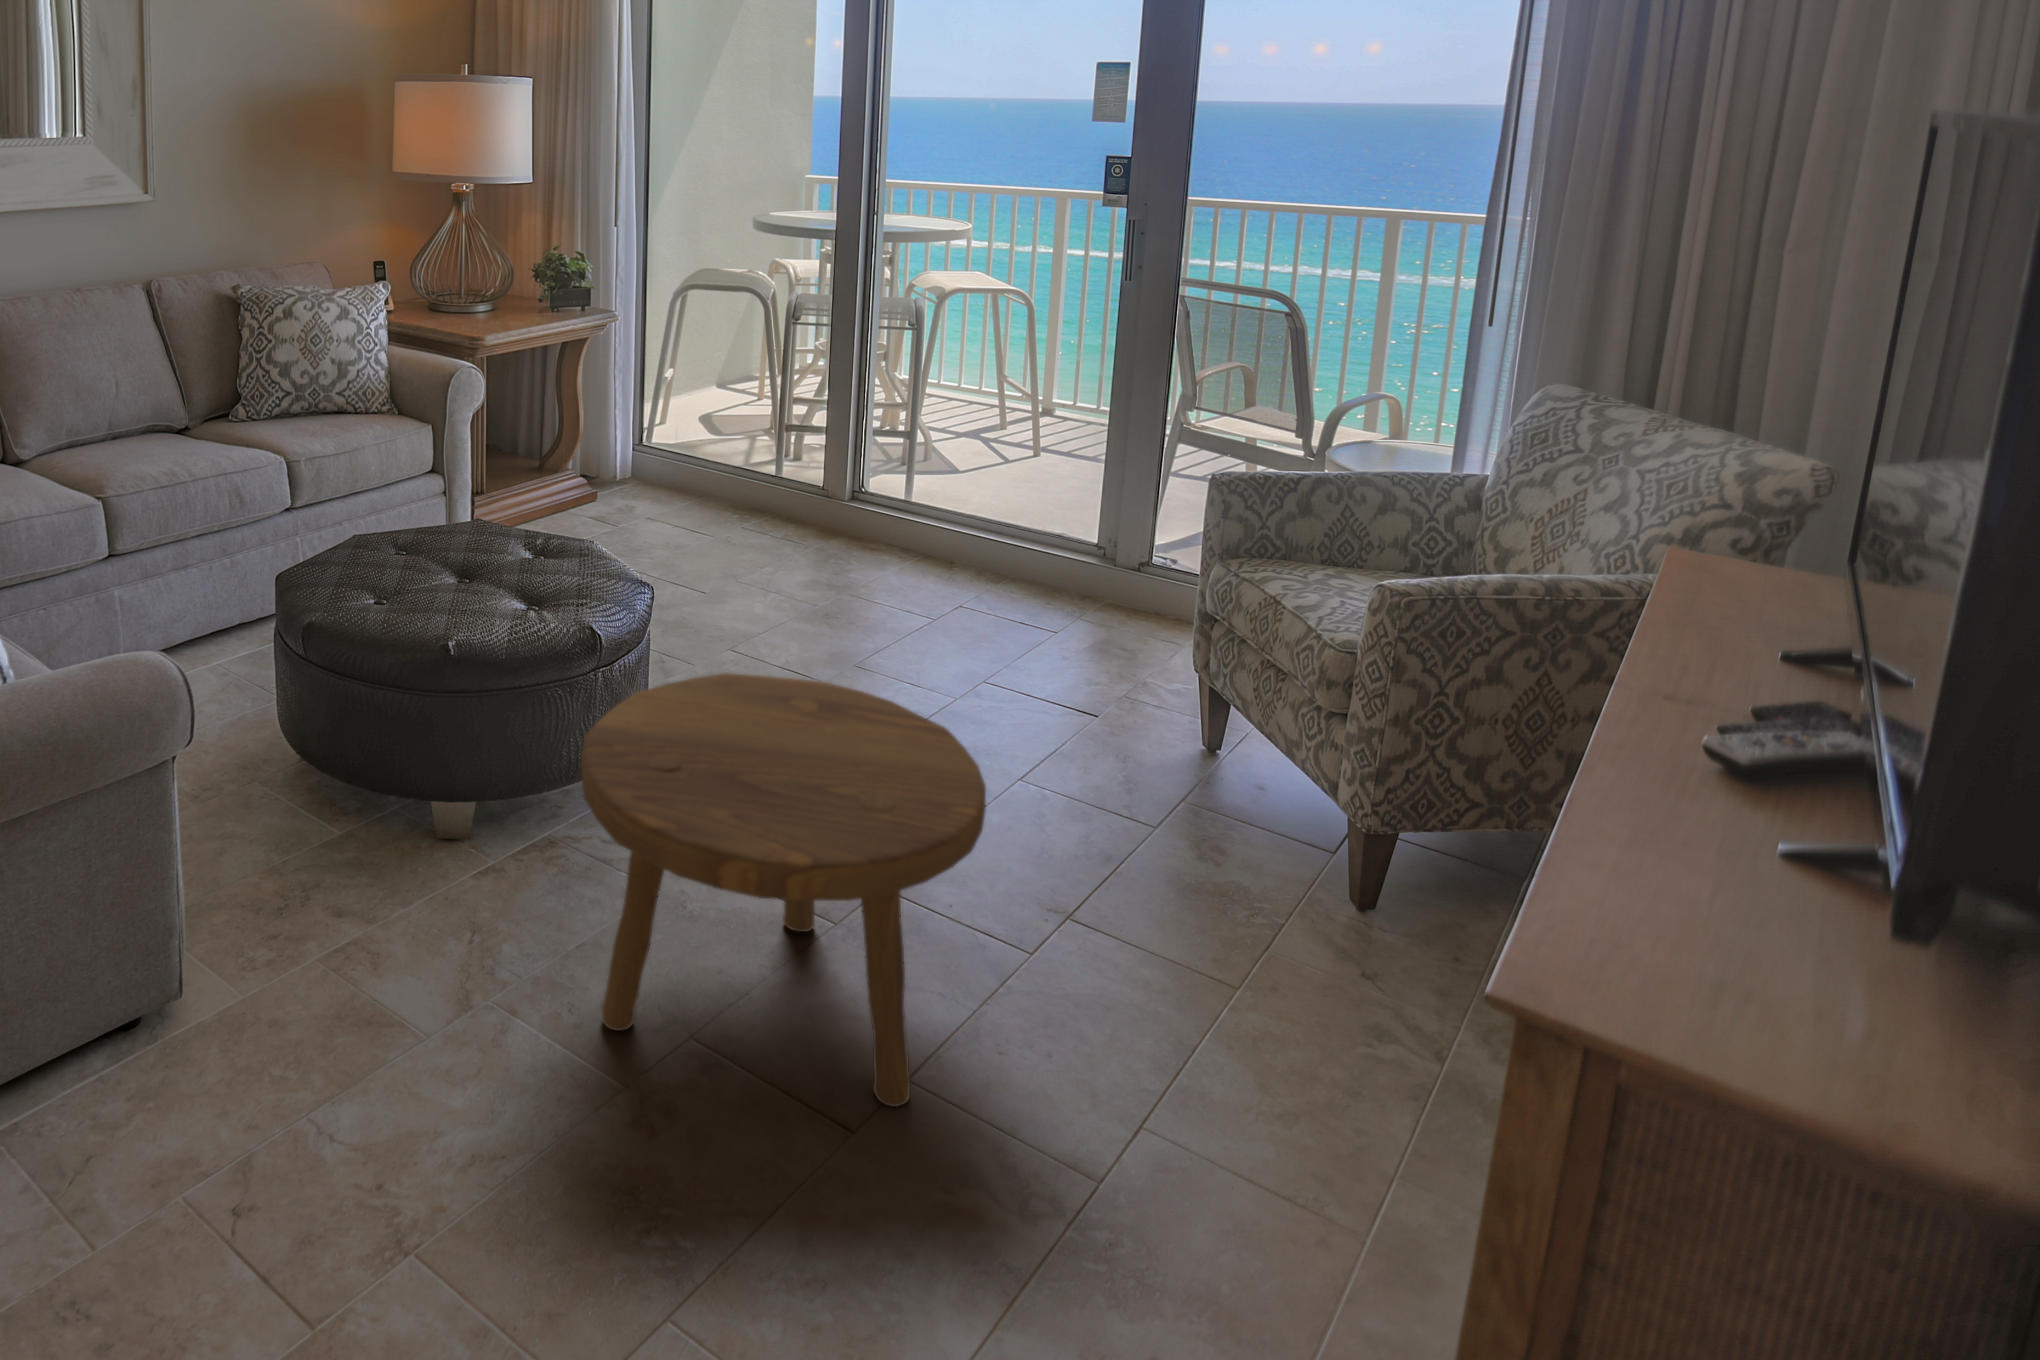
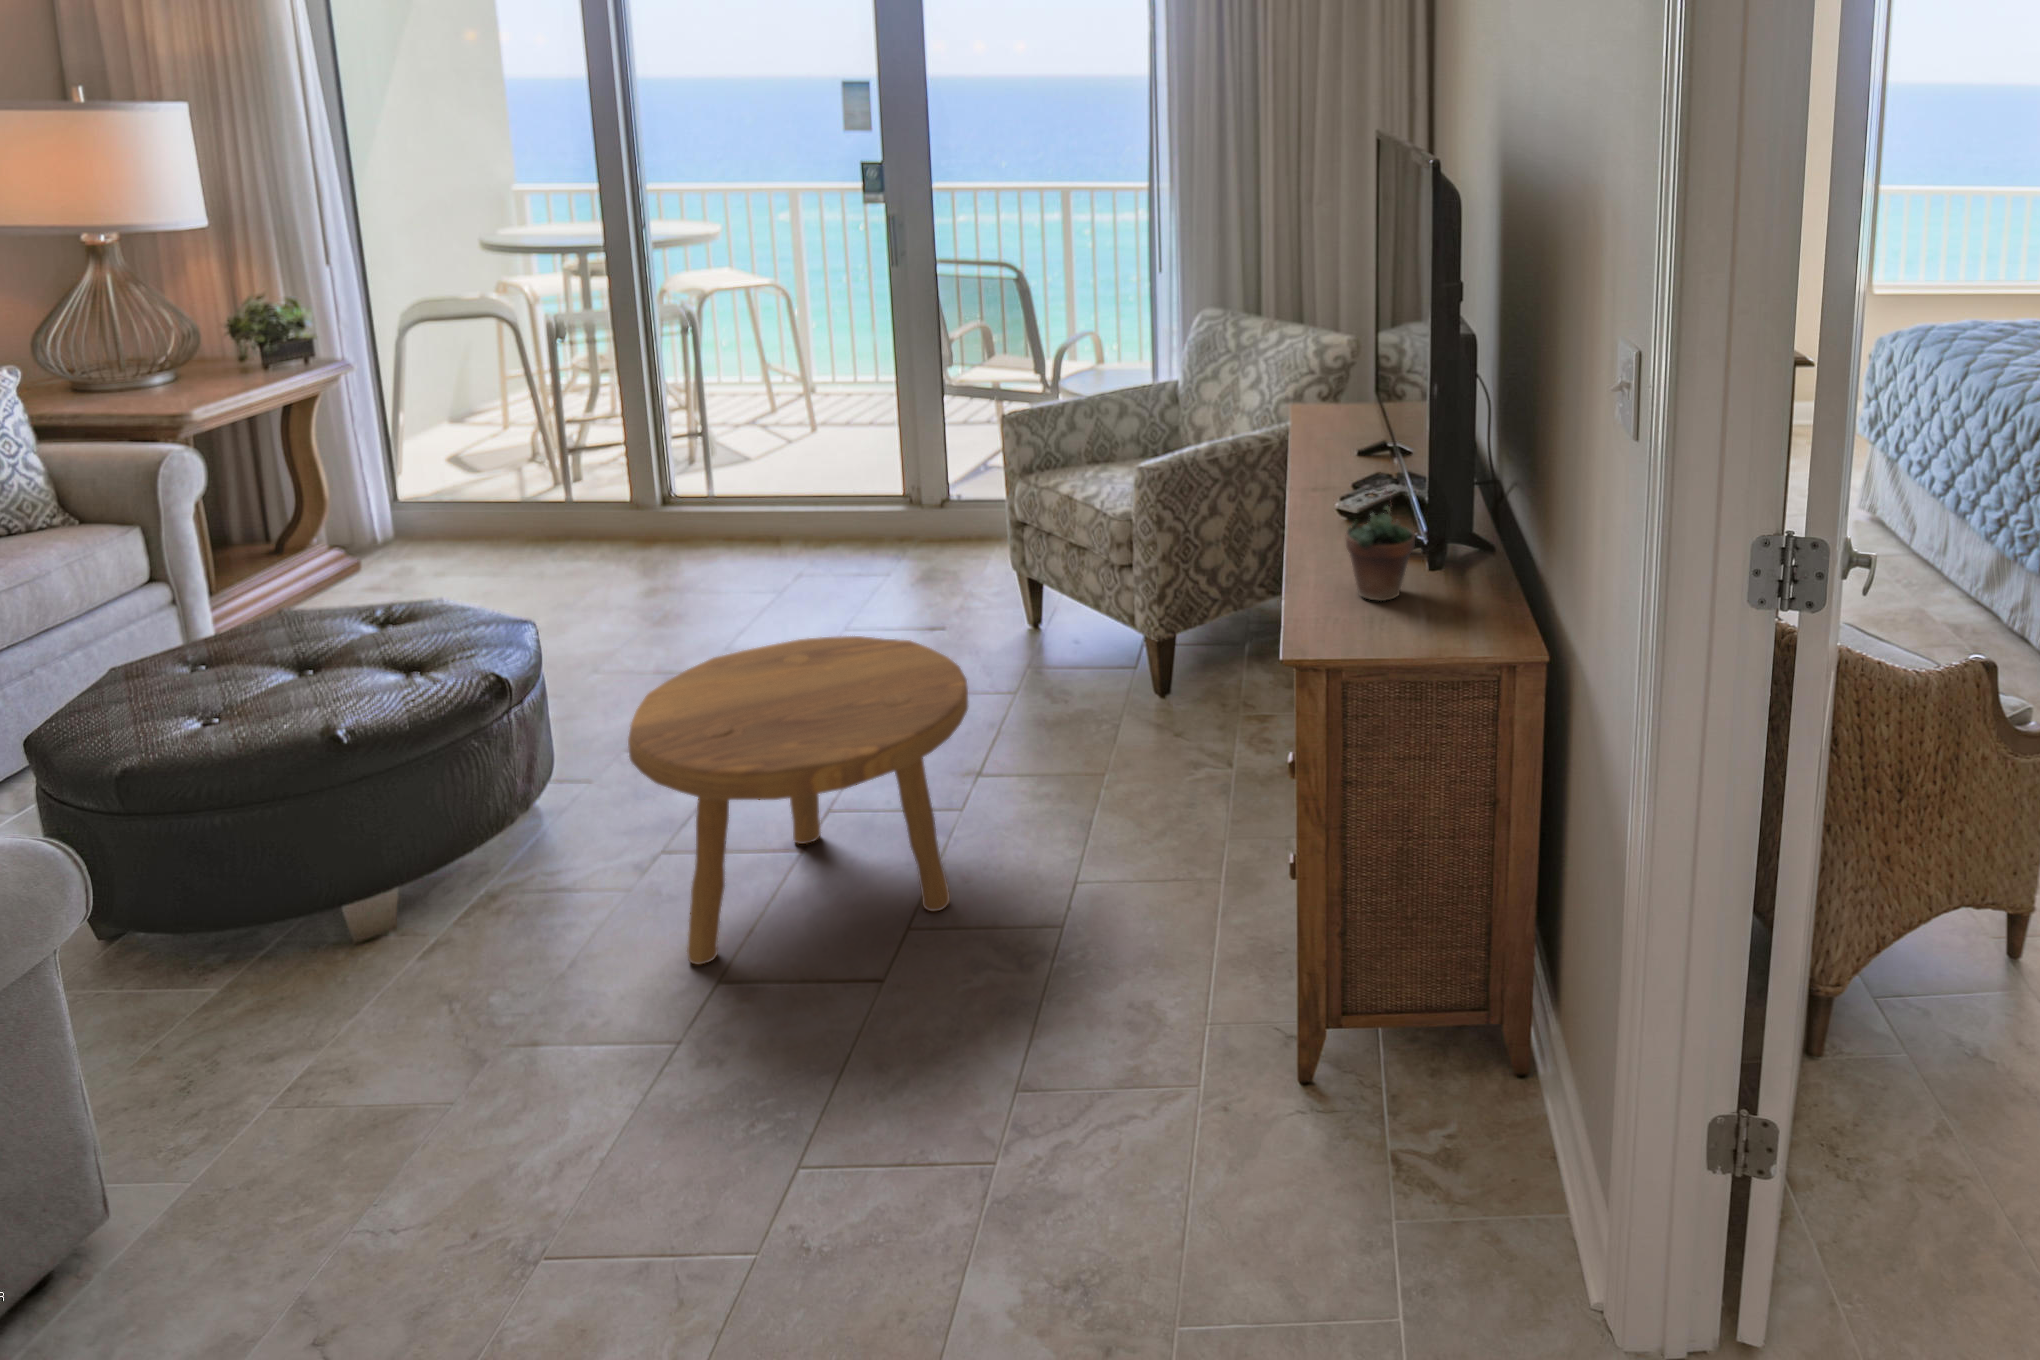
succulent plant: none [1661,735,1867,991] -> present [1346,490,1415,601]

